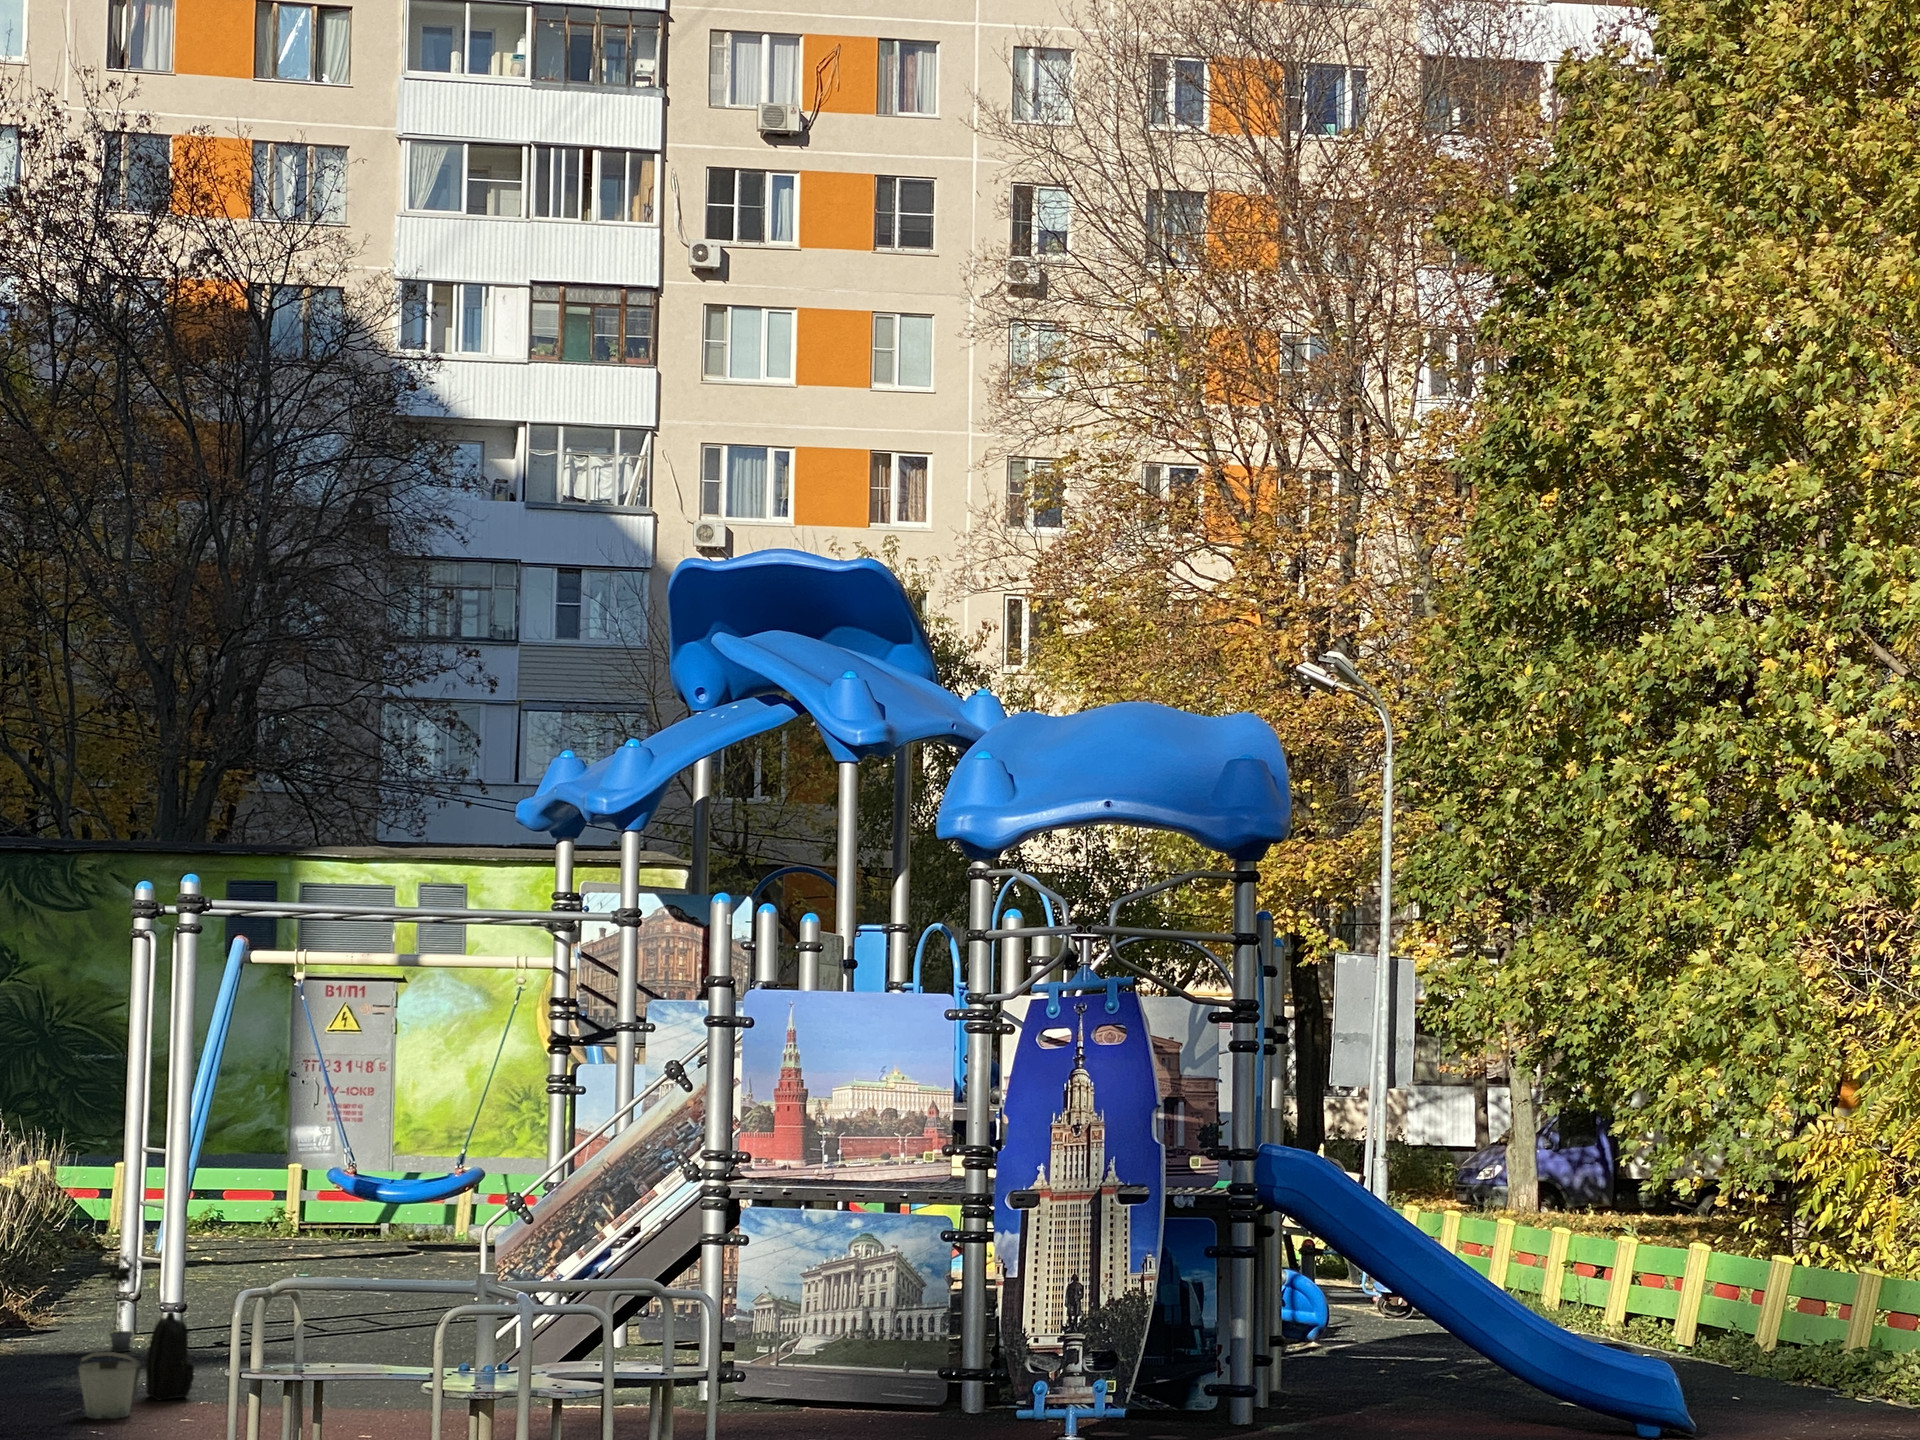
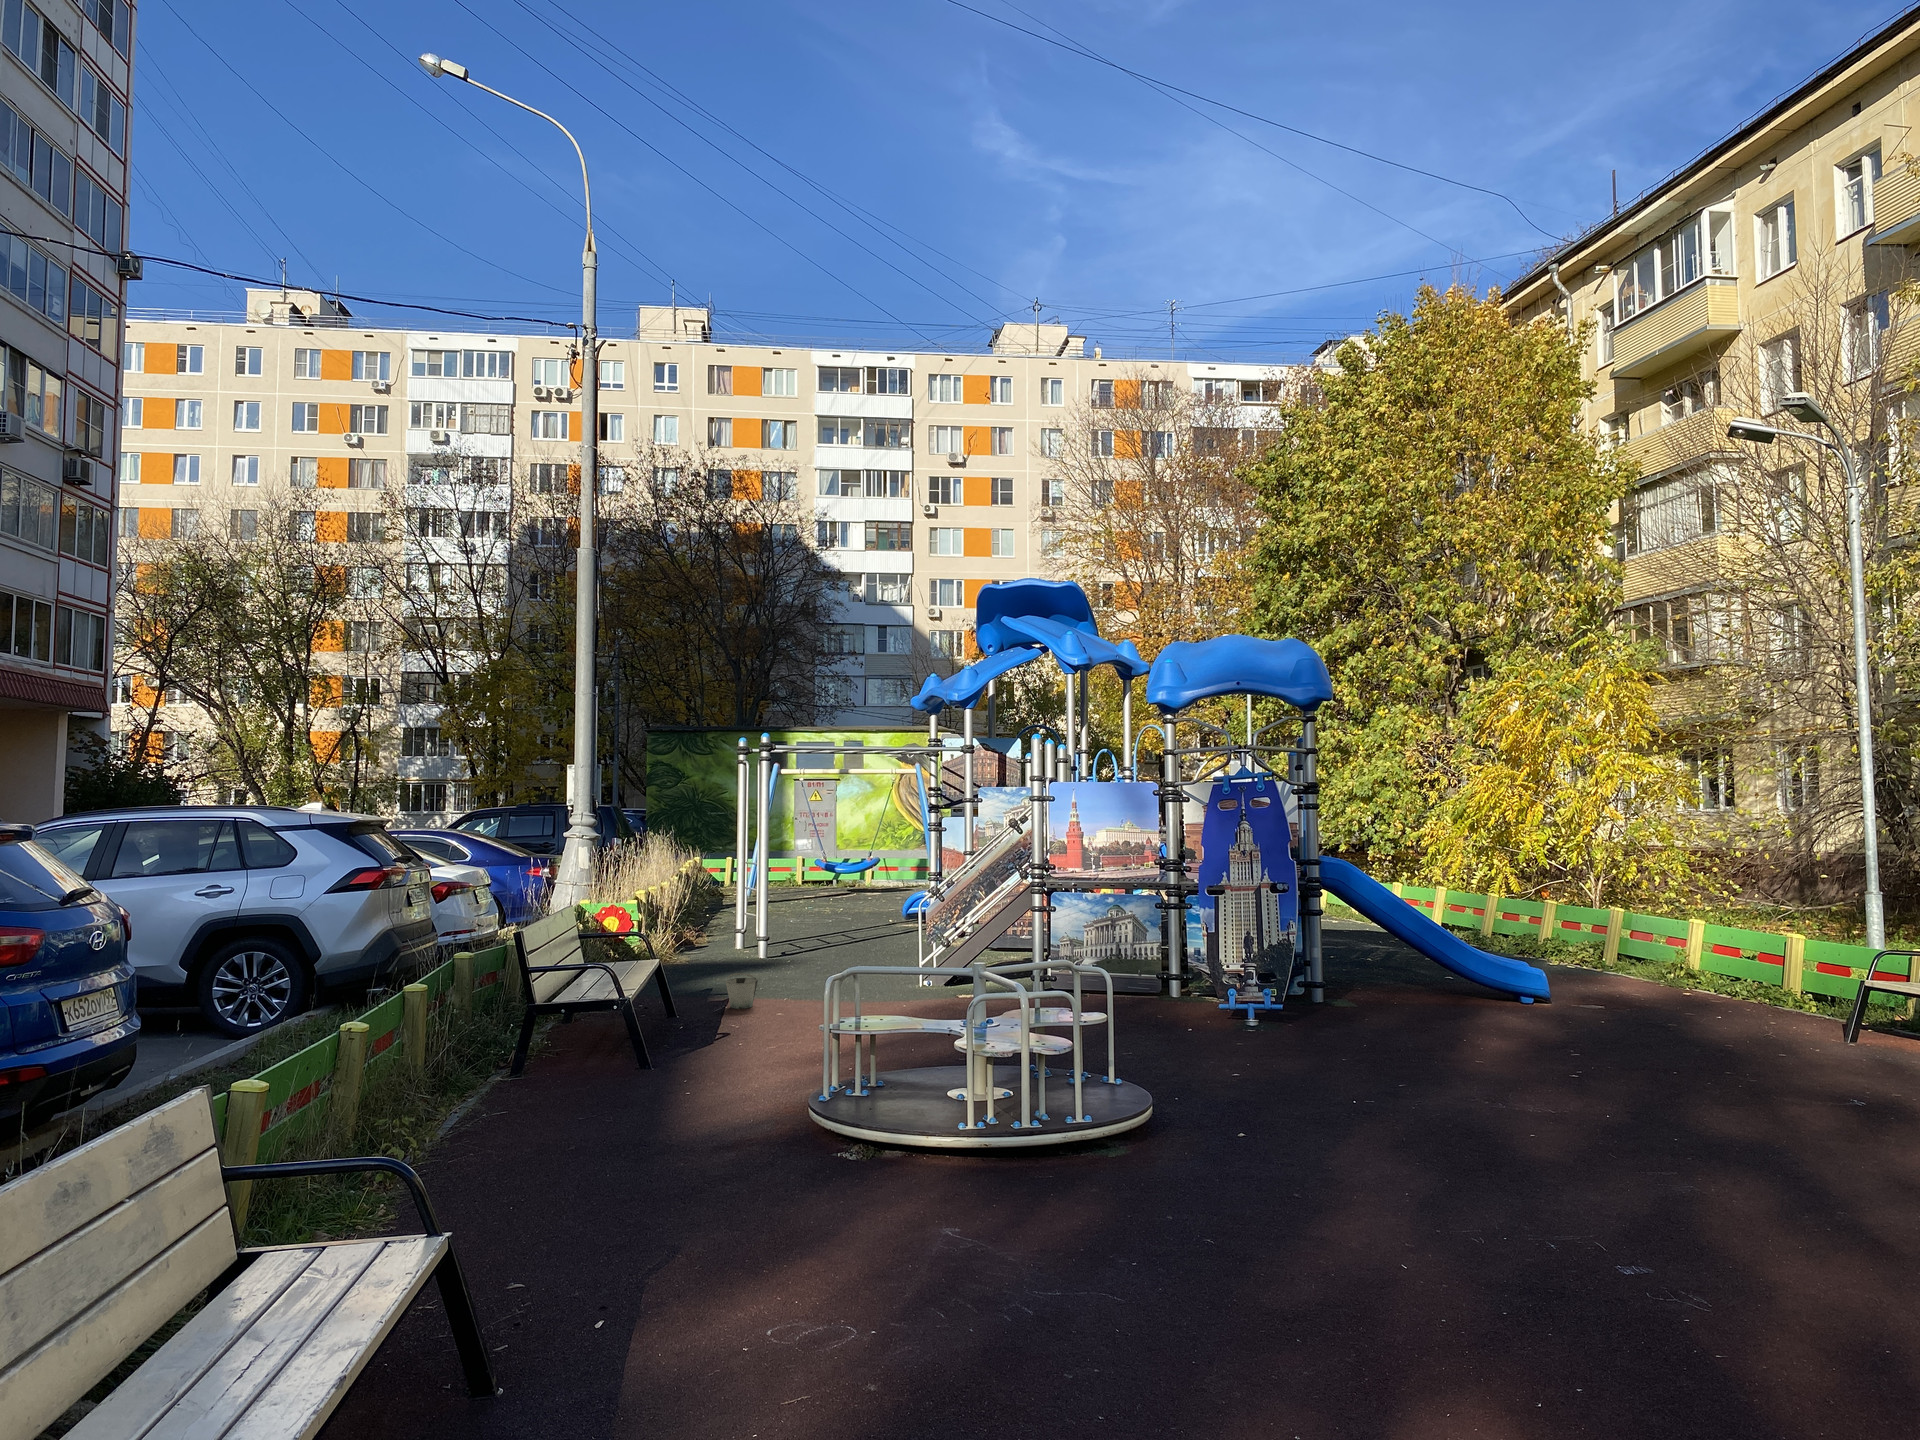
potted plant: present [89,1255,150,1352] -> none [723,914,755,963]
backpack: present [146,1311,194,1400] -> none [758,950,782,996]

